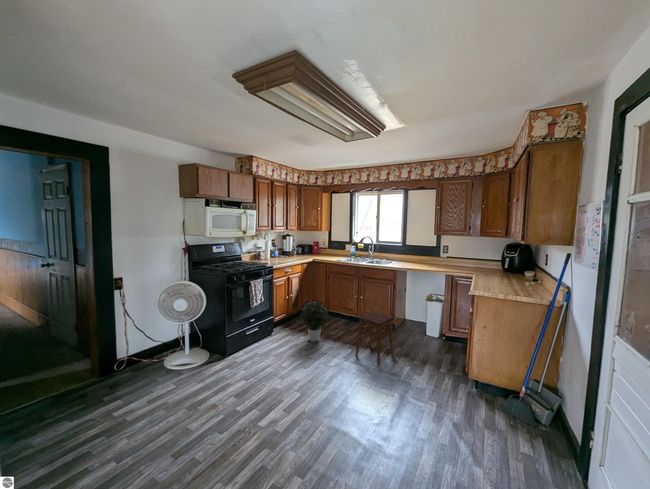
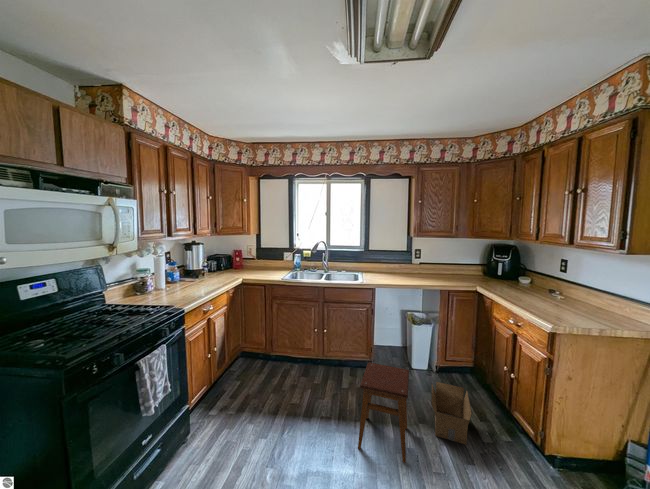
potted plant: present [300,301,328,342] -> none [247,360,298,435]
cardboard box: none [407,334,441,370] -> present [431,382,472,445]

